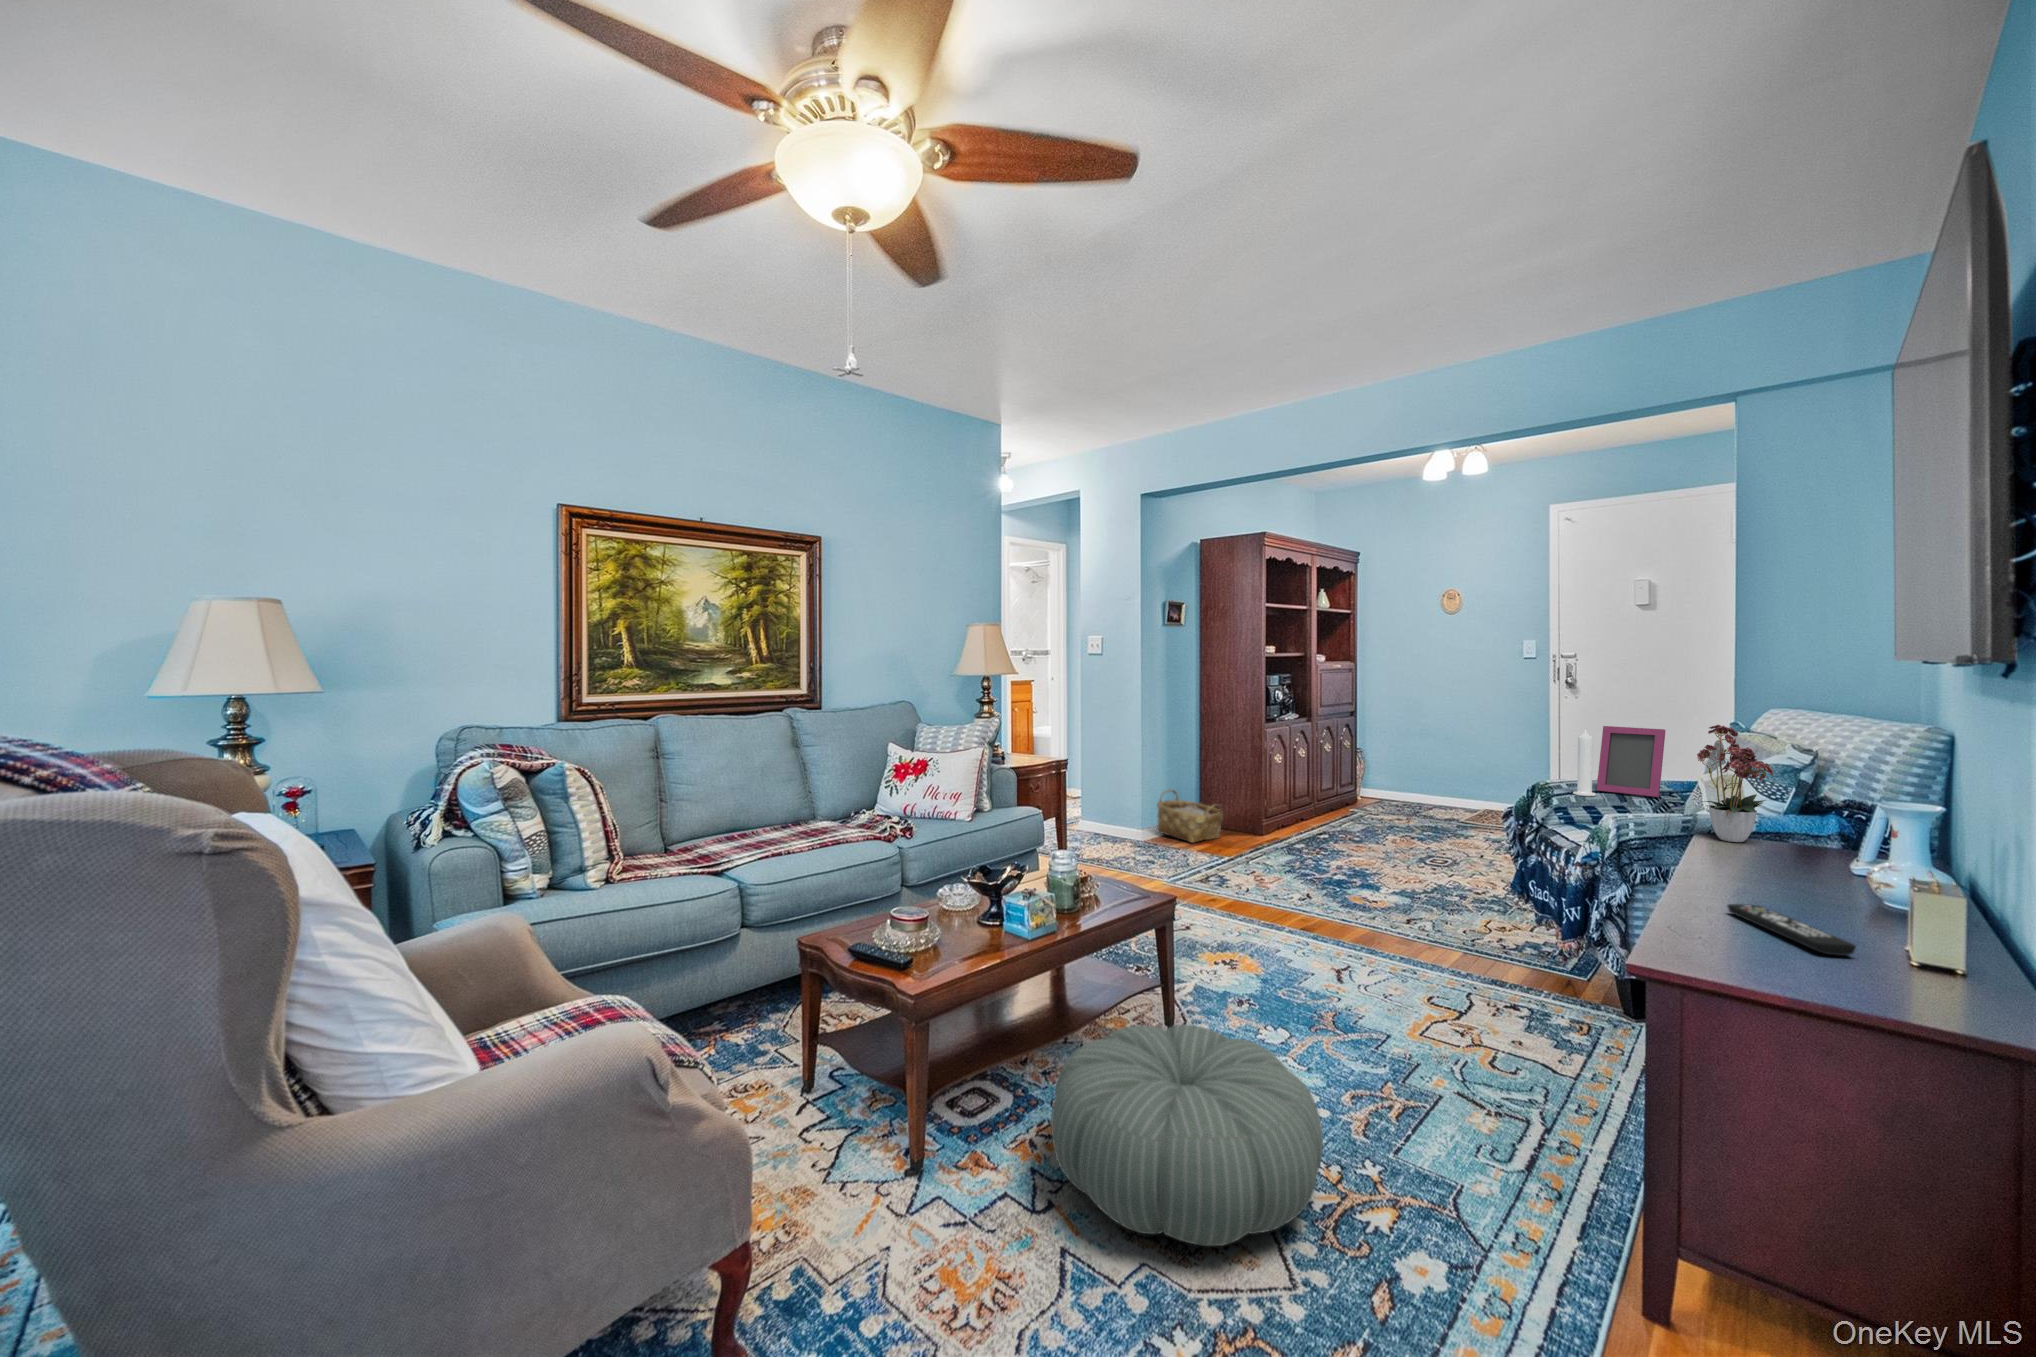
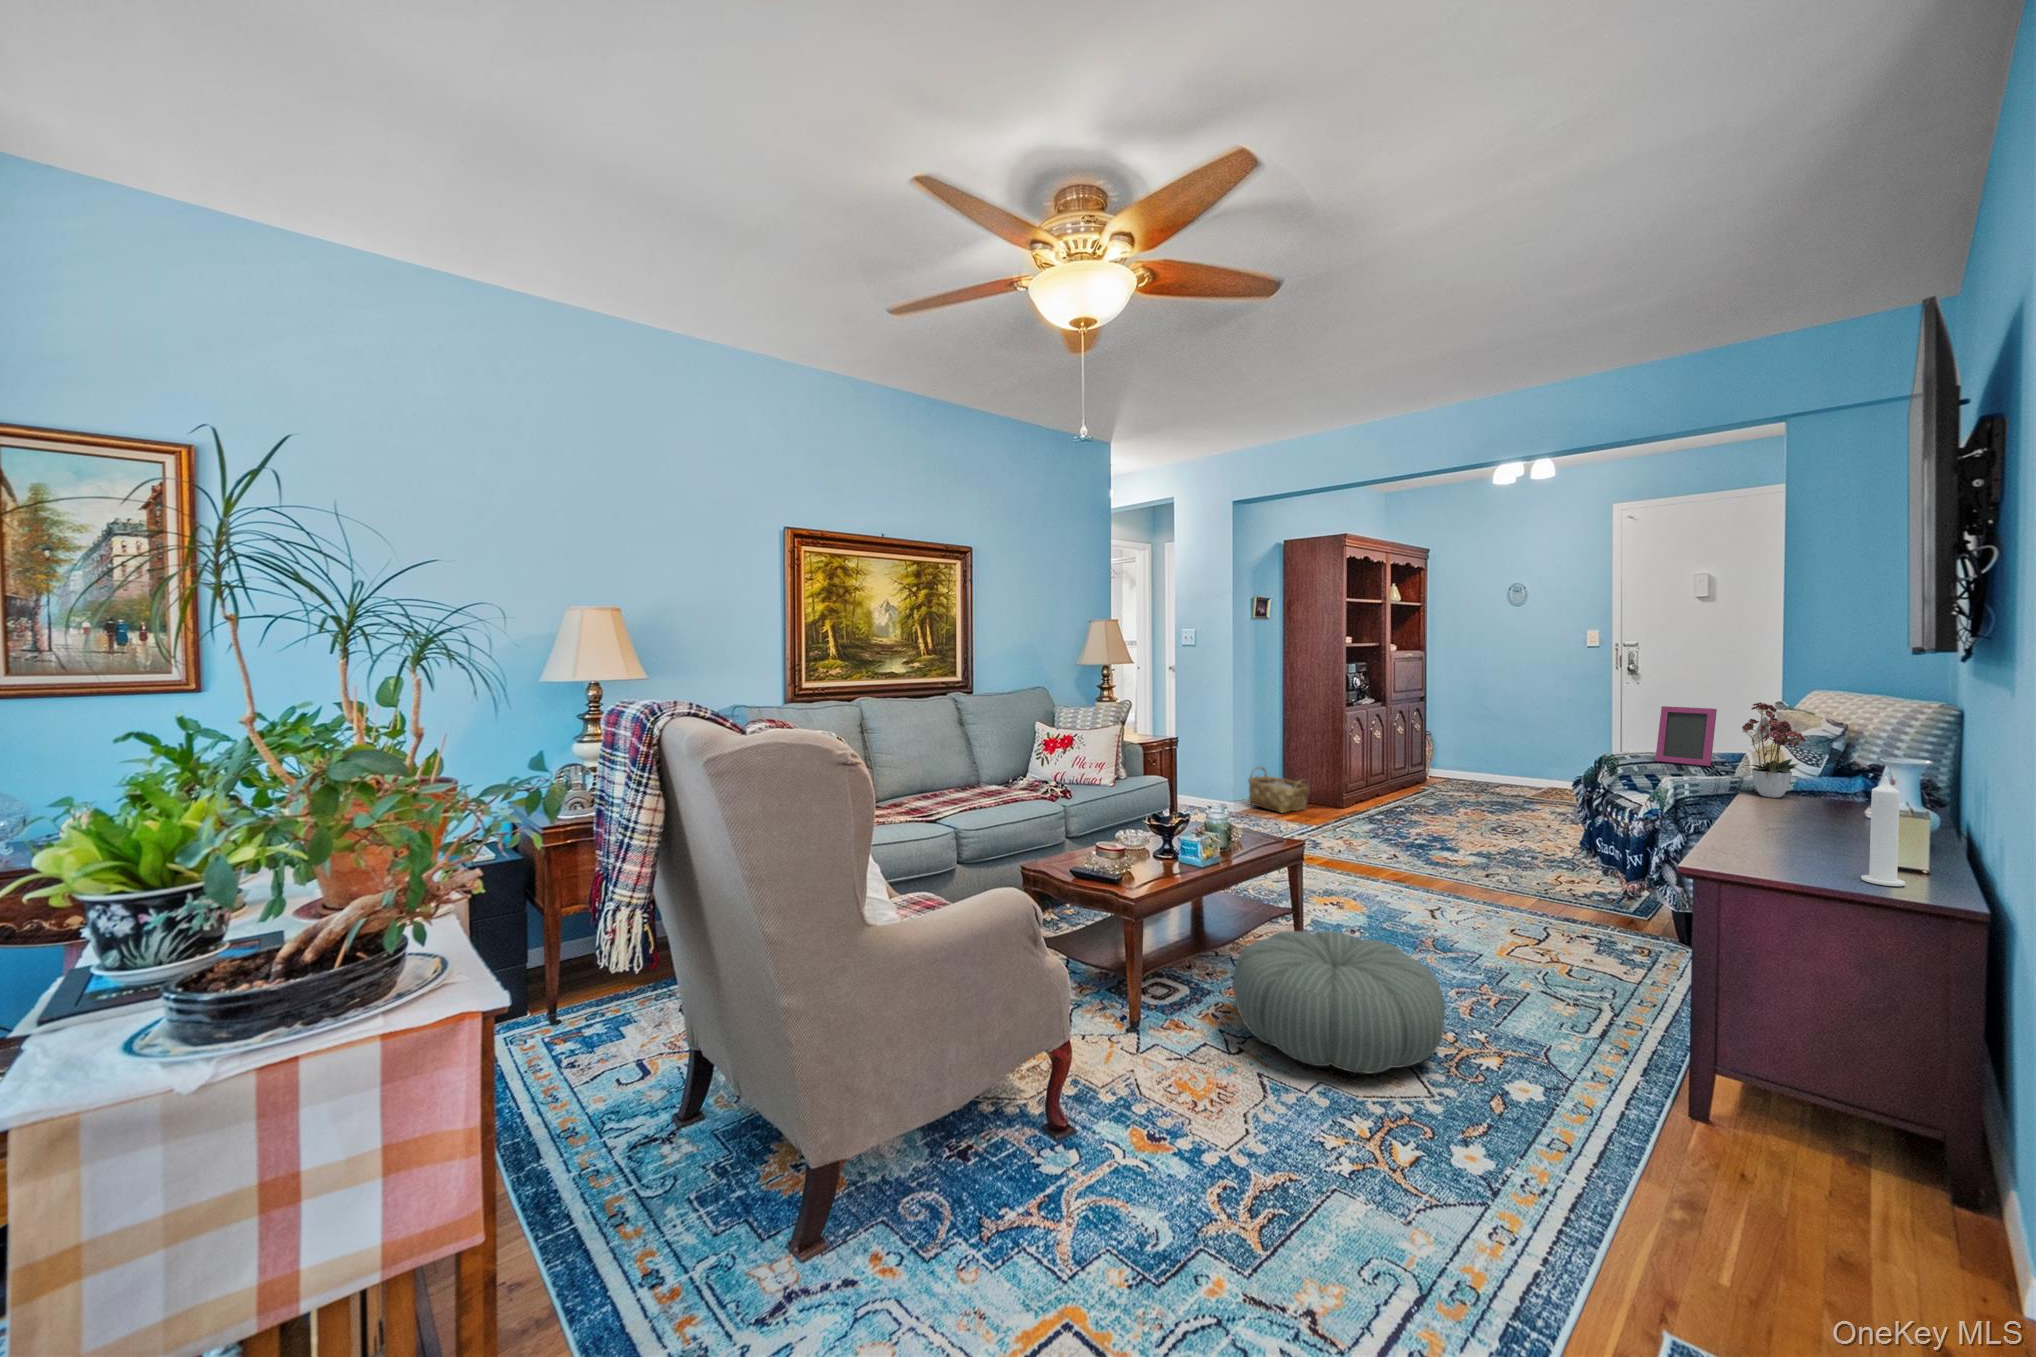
candle: present [1573,728,1596,796] -> present [1861,776,1905,886]
remote control: present [1727,904,1856,955] -> none [1760,834,1855,864]

